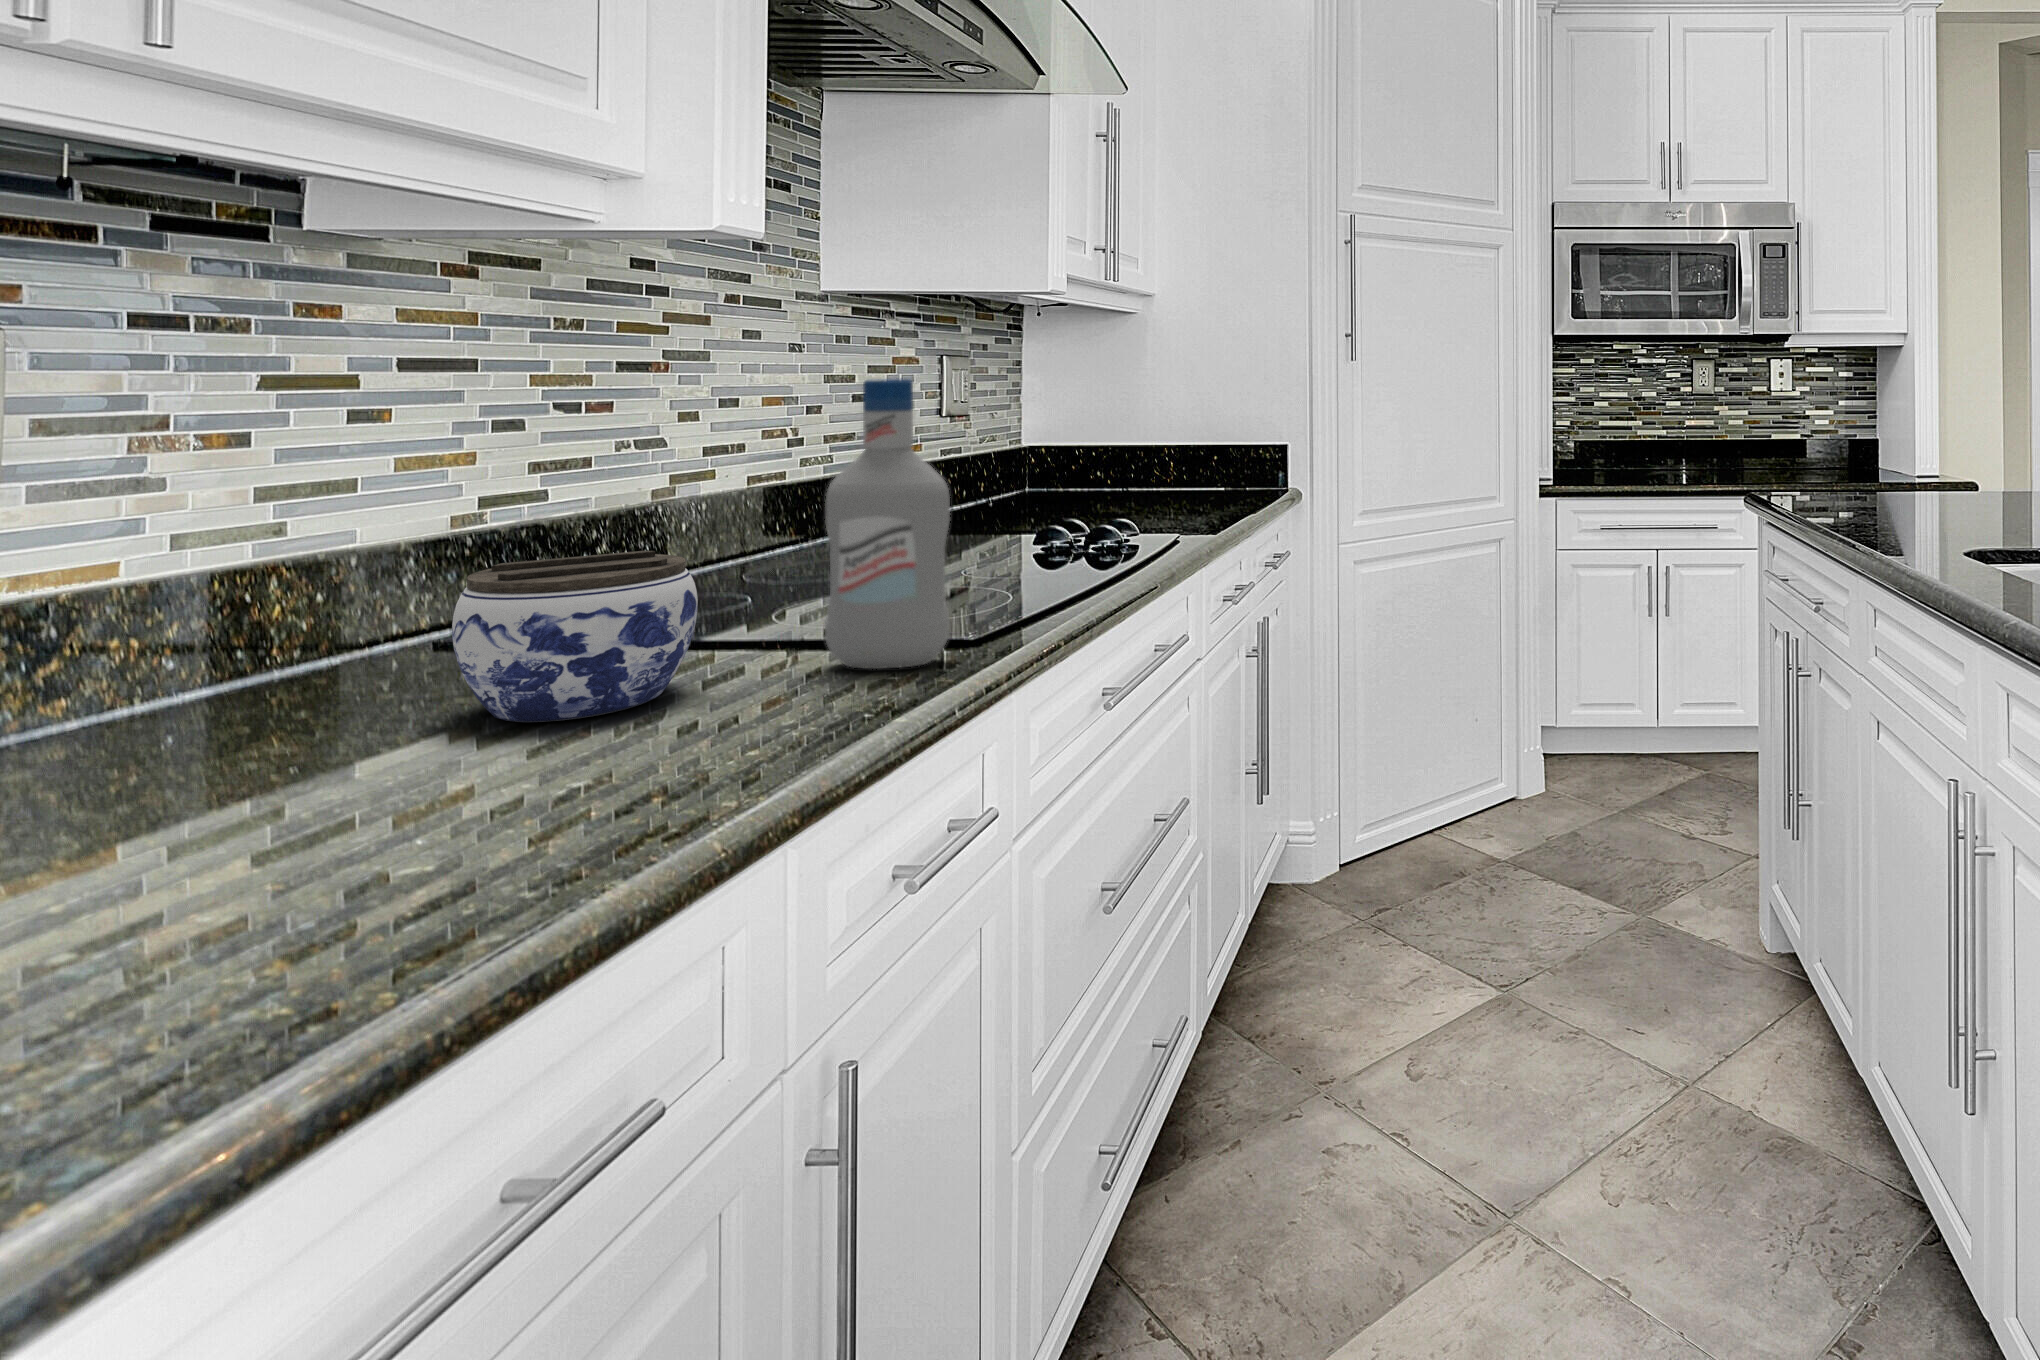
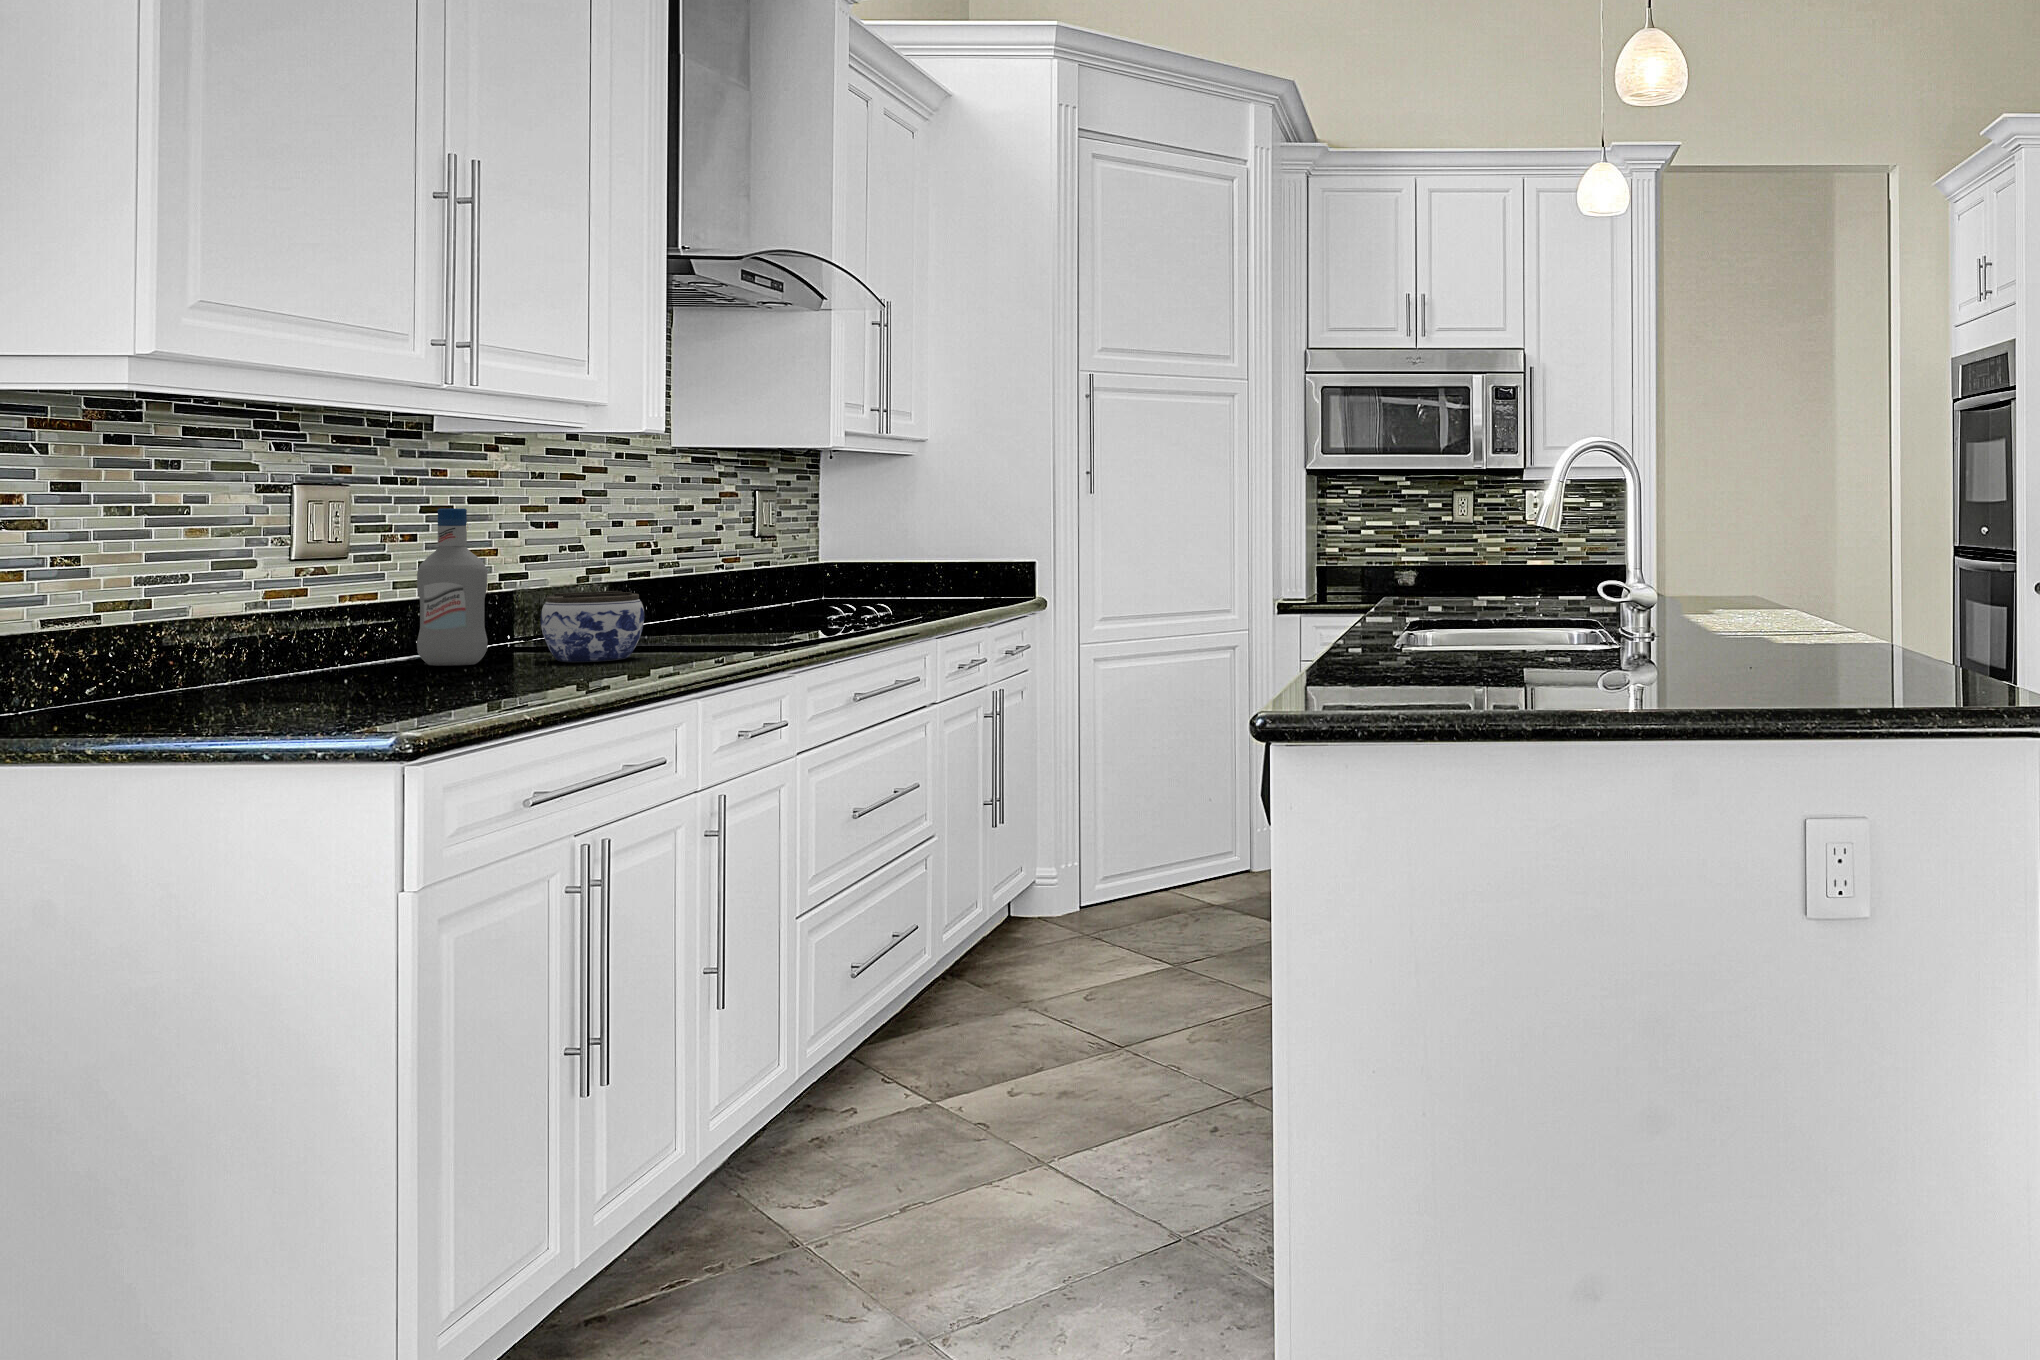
bottle: present [825,379,950,669] -> present [417,509,488,666]

